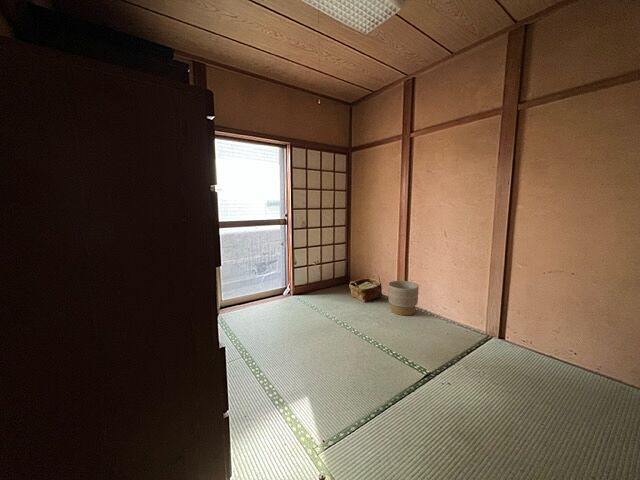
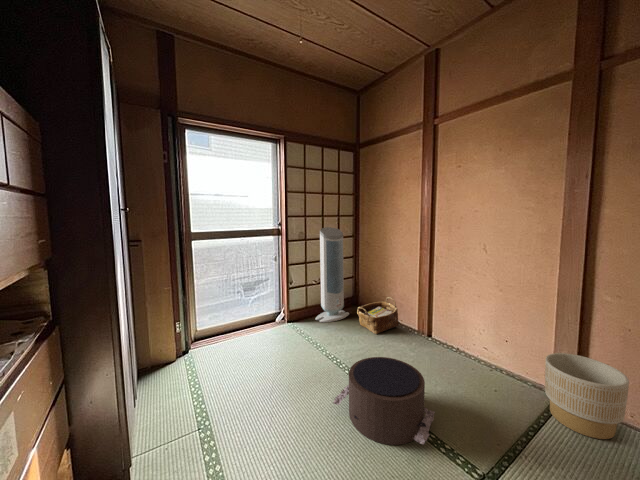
air purifier: none [315,218,343,295] -> present [315,227,349,322]
planter: present [388,281,419,315] -> present [545,353,629,439]
pouf: none [335,312,404,364] -> present [333,357,435,445]

